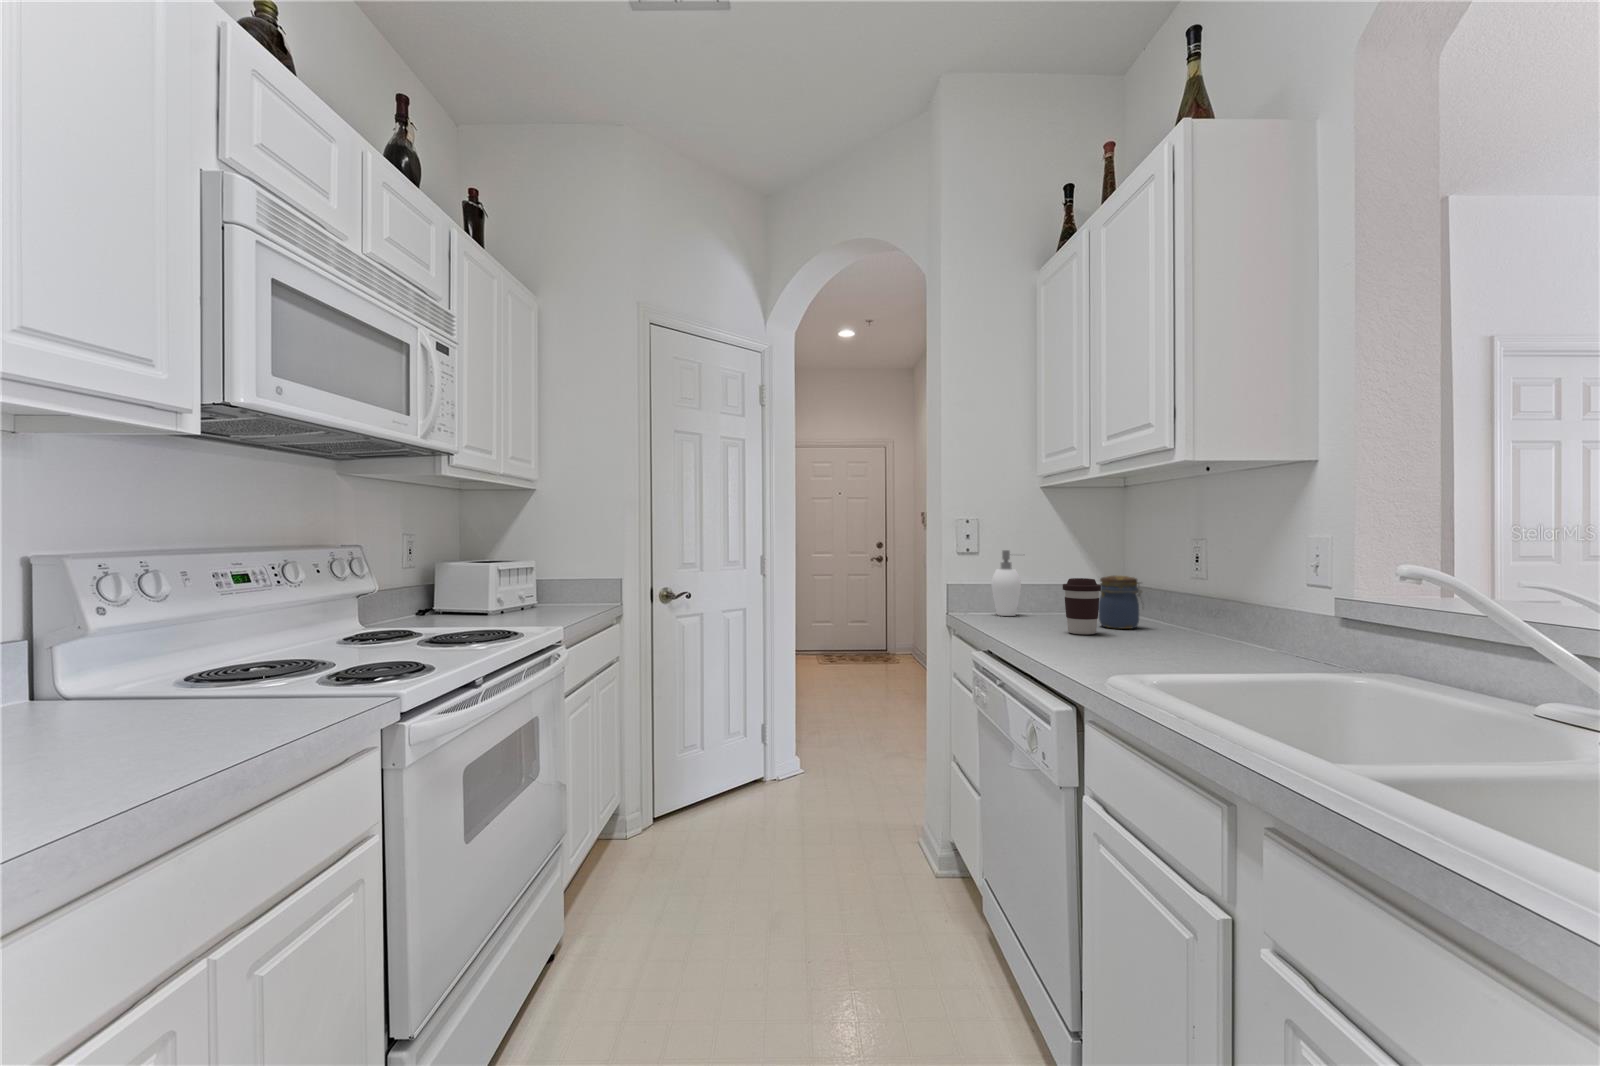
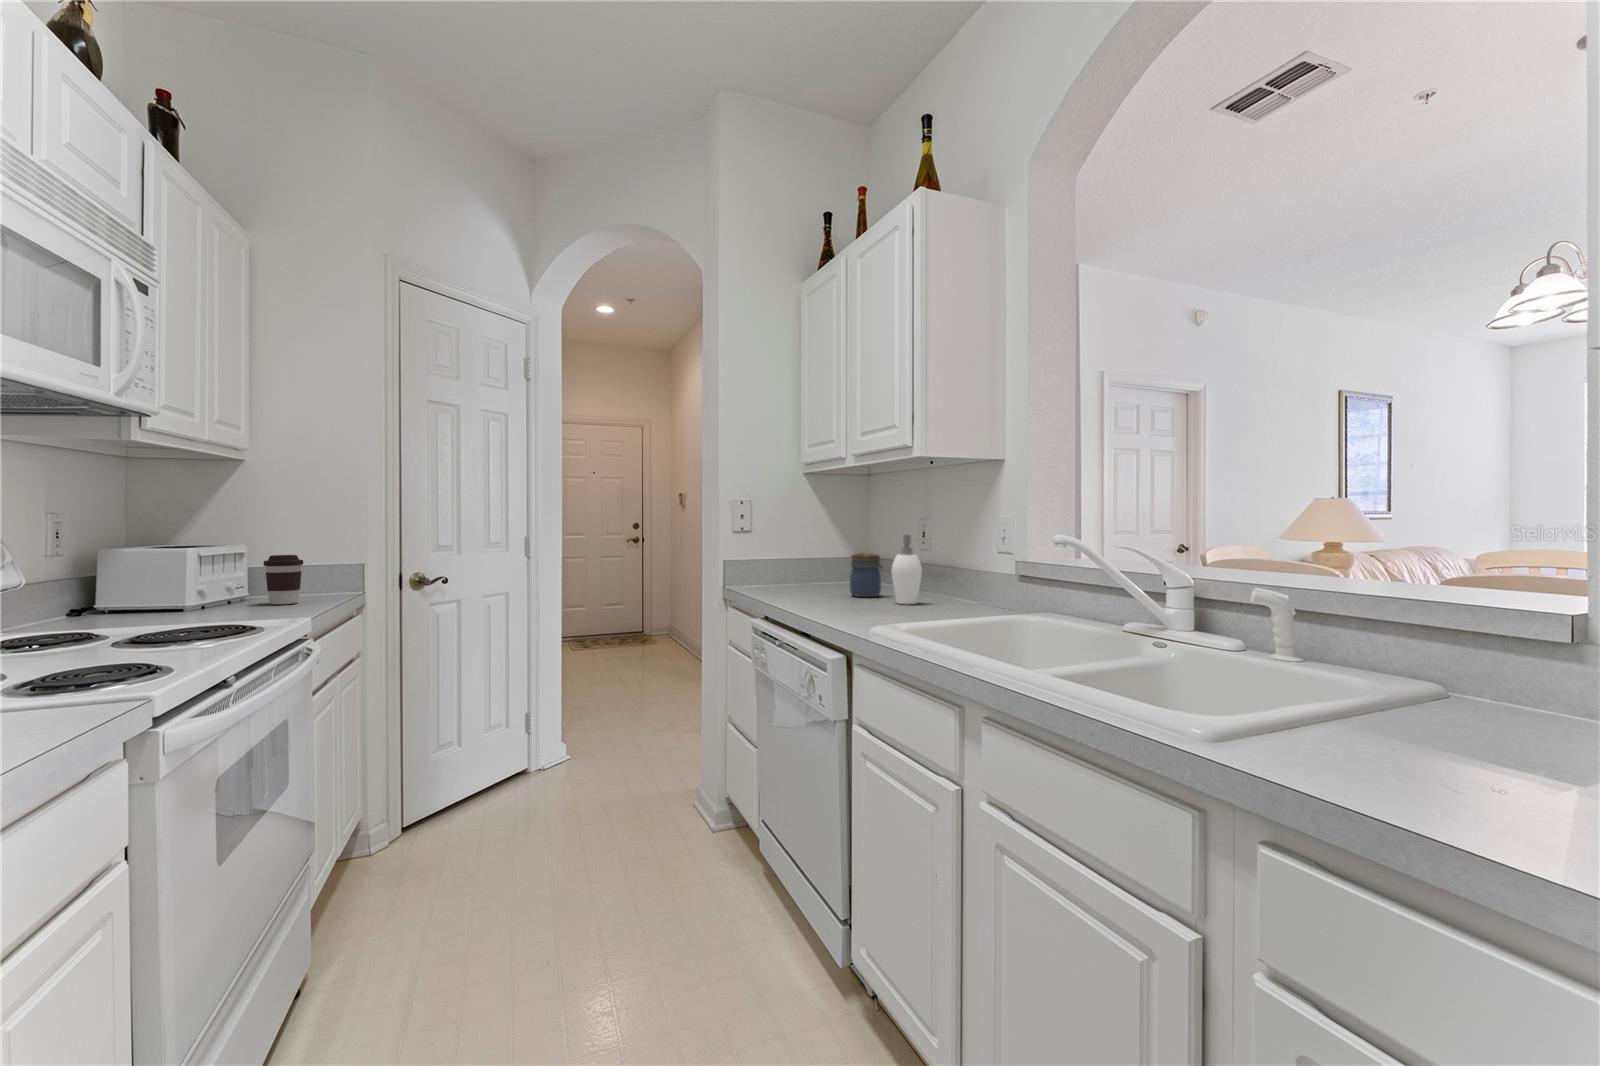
soap dispenser: present [991,550,1021,616] -> present [891,535,922,604]
coffee cup: present [1063,578,1101,634] -> present [264,555,303,605]

